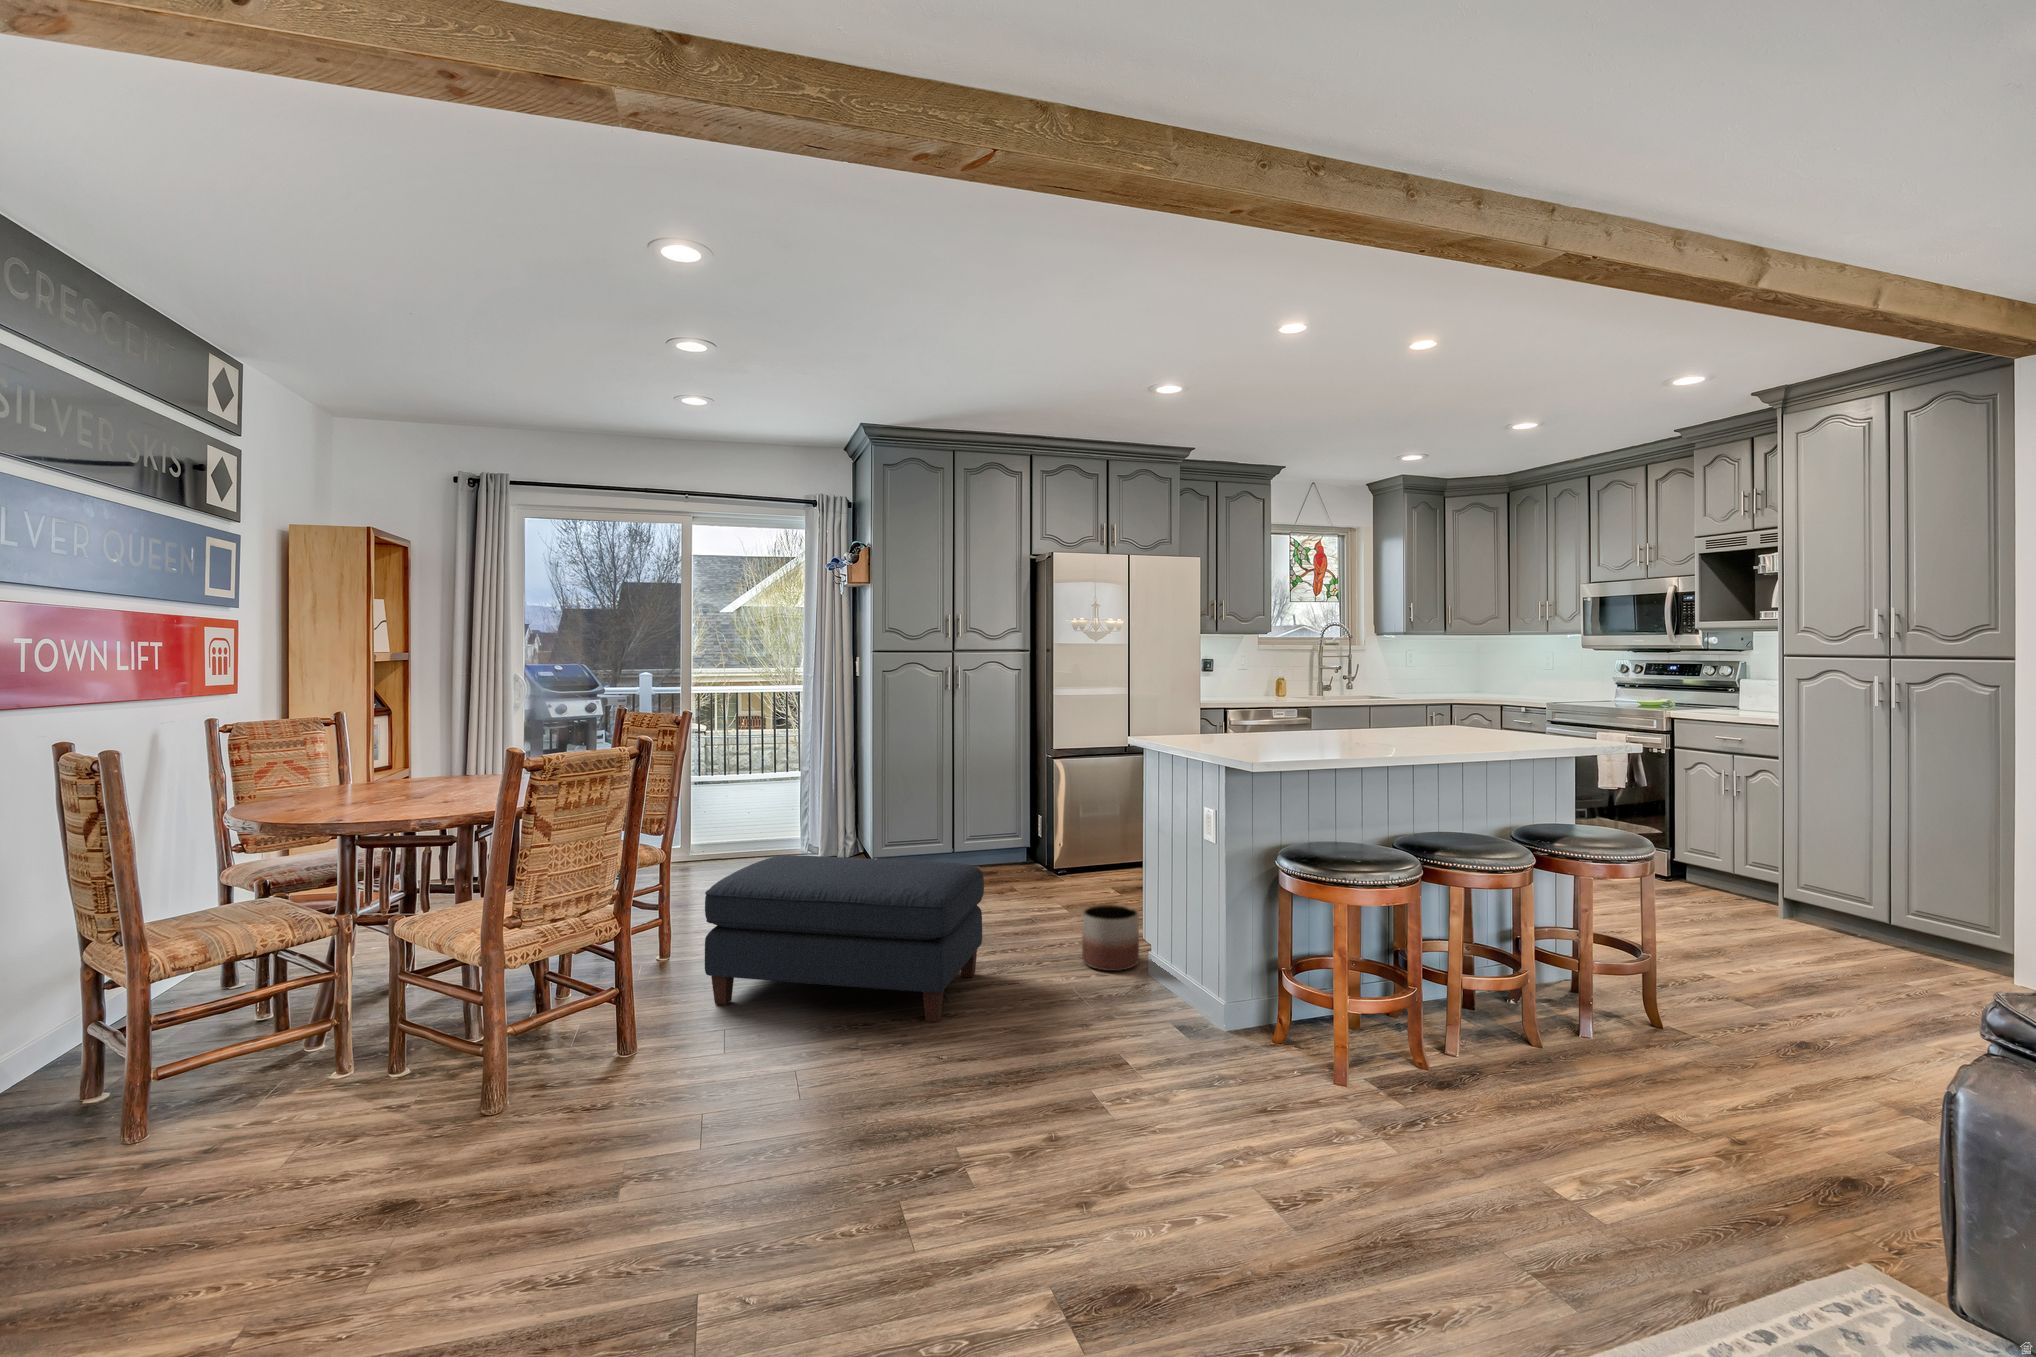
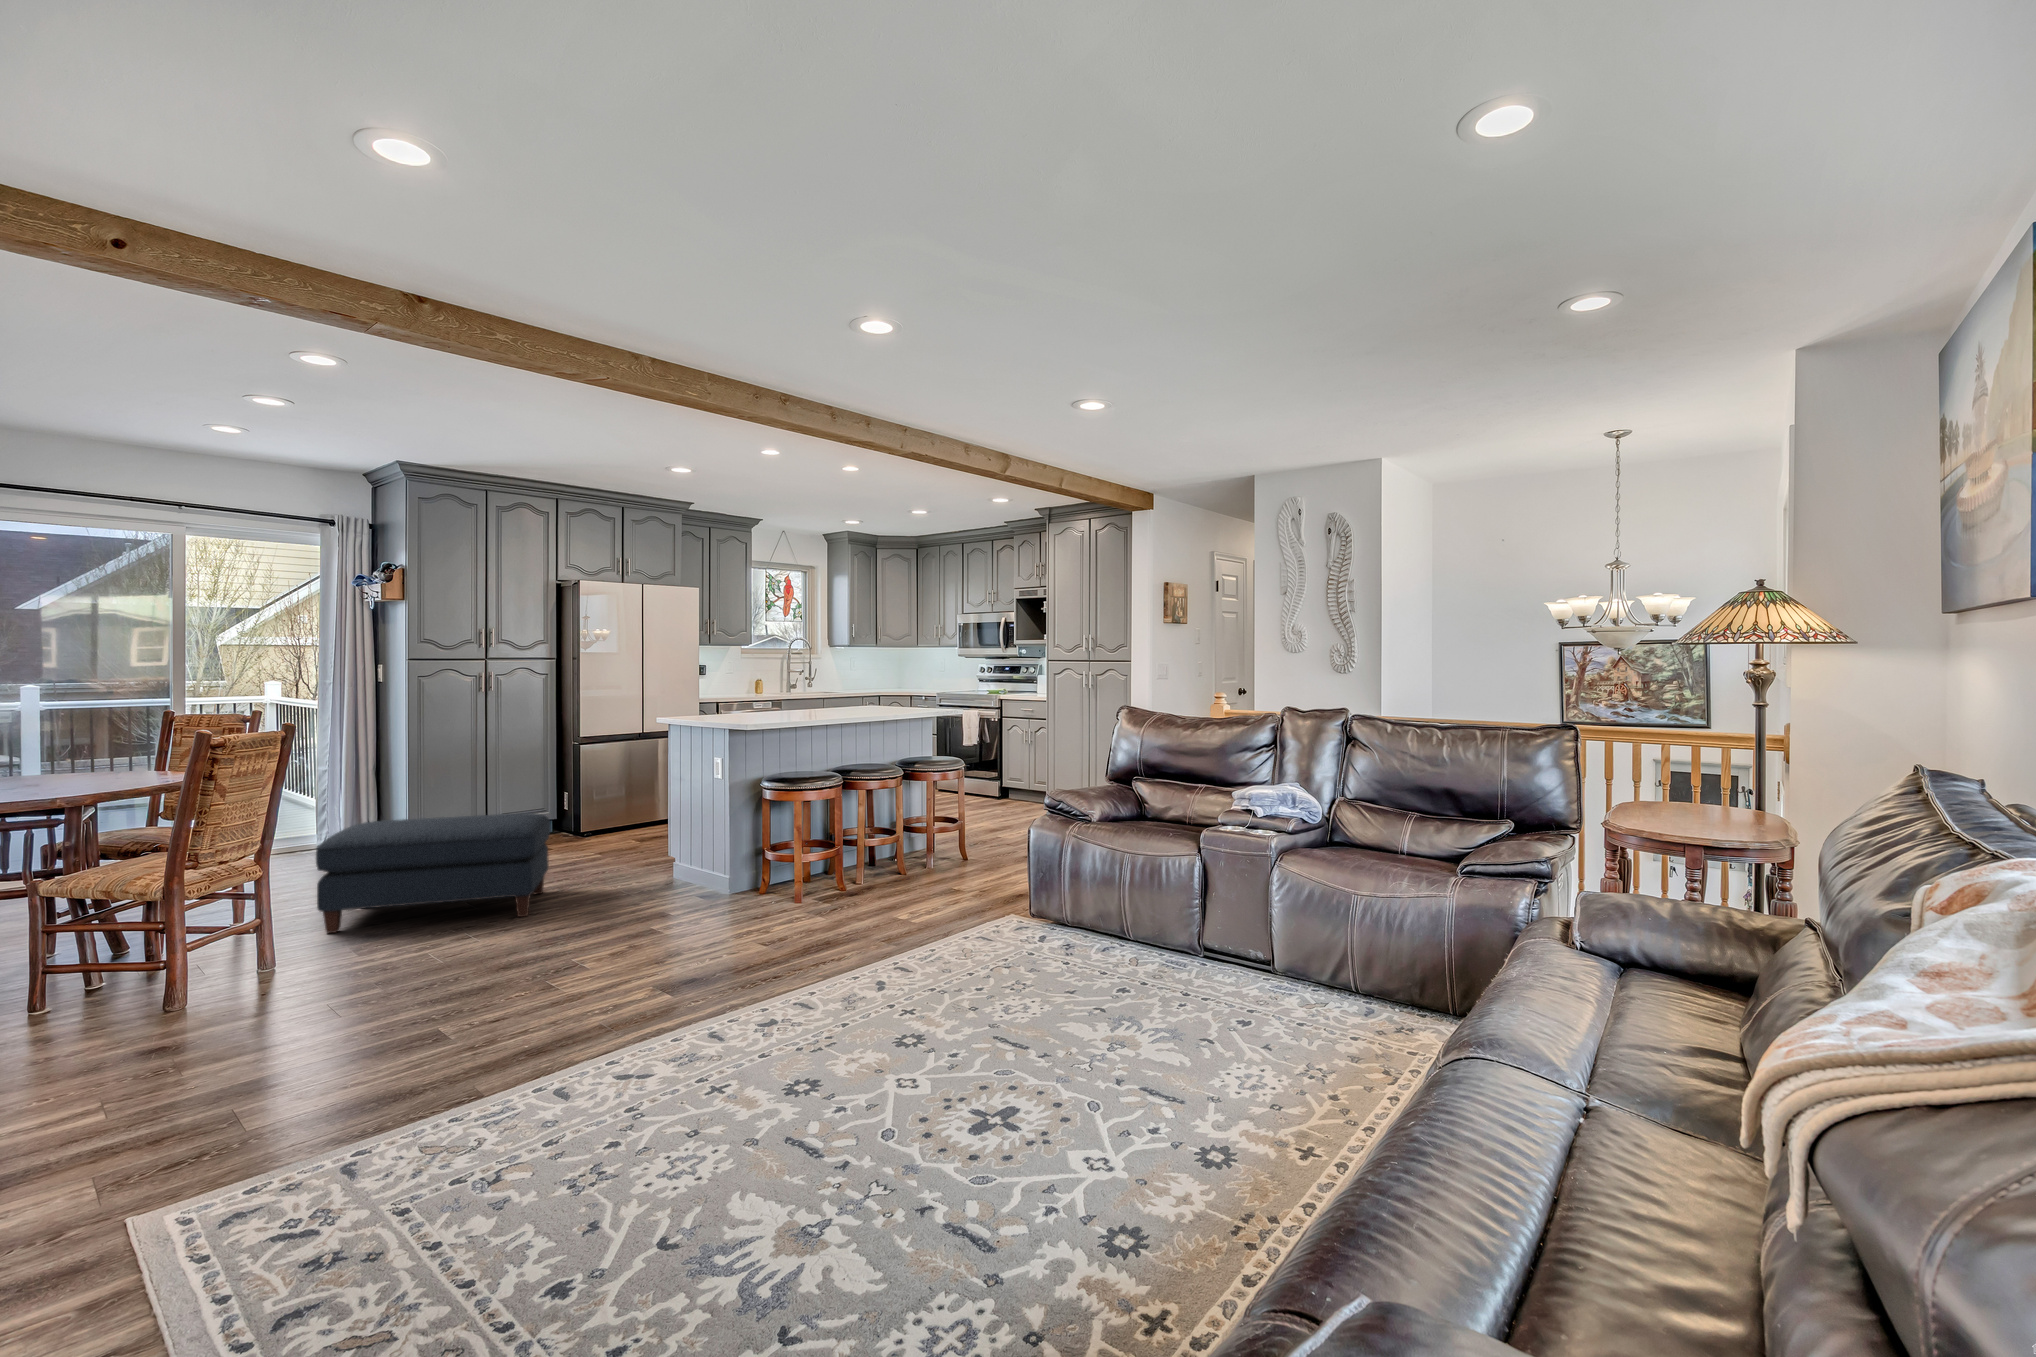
planter: present [1082,905,1139,971] -> none [624,836,666,879]

